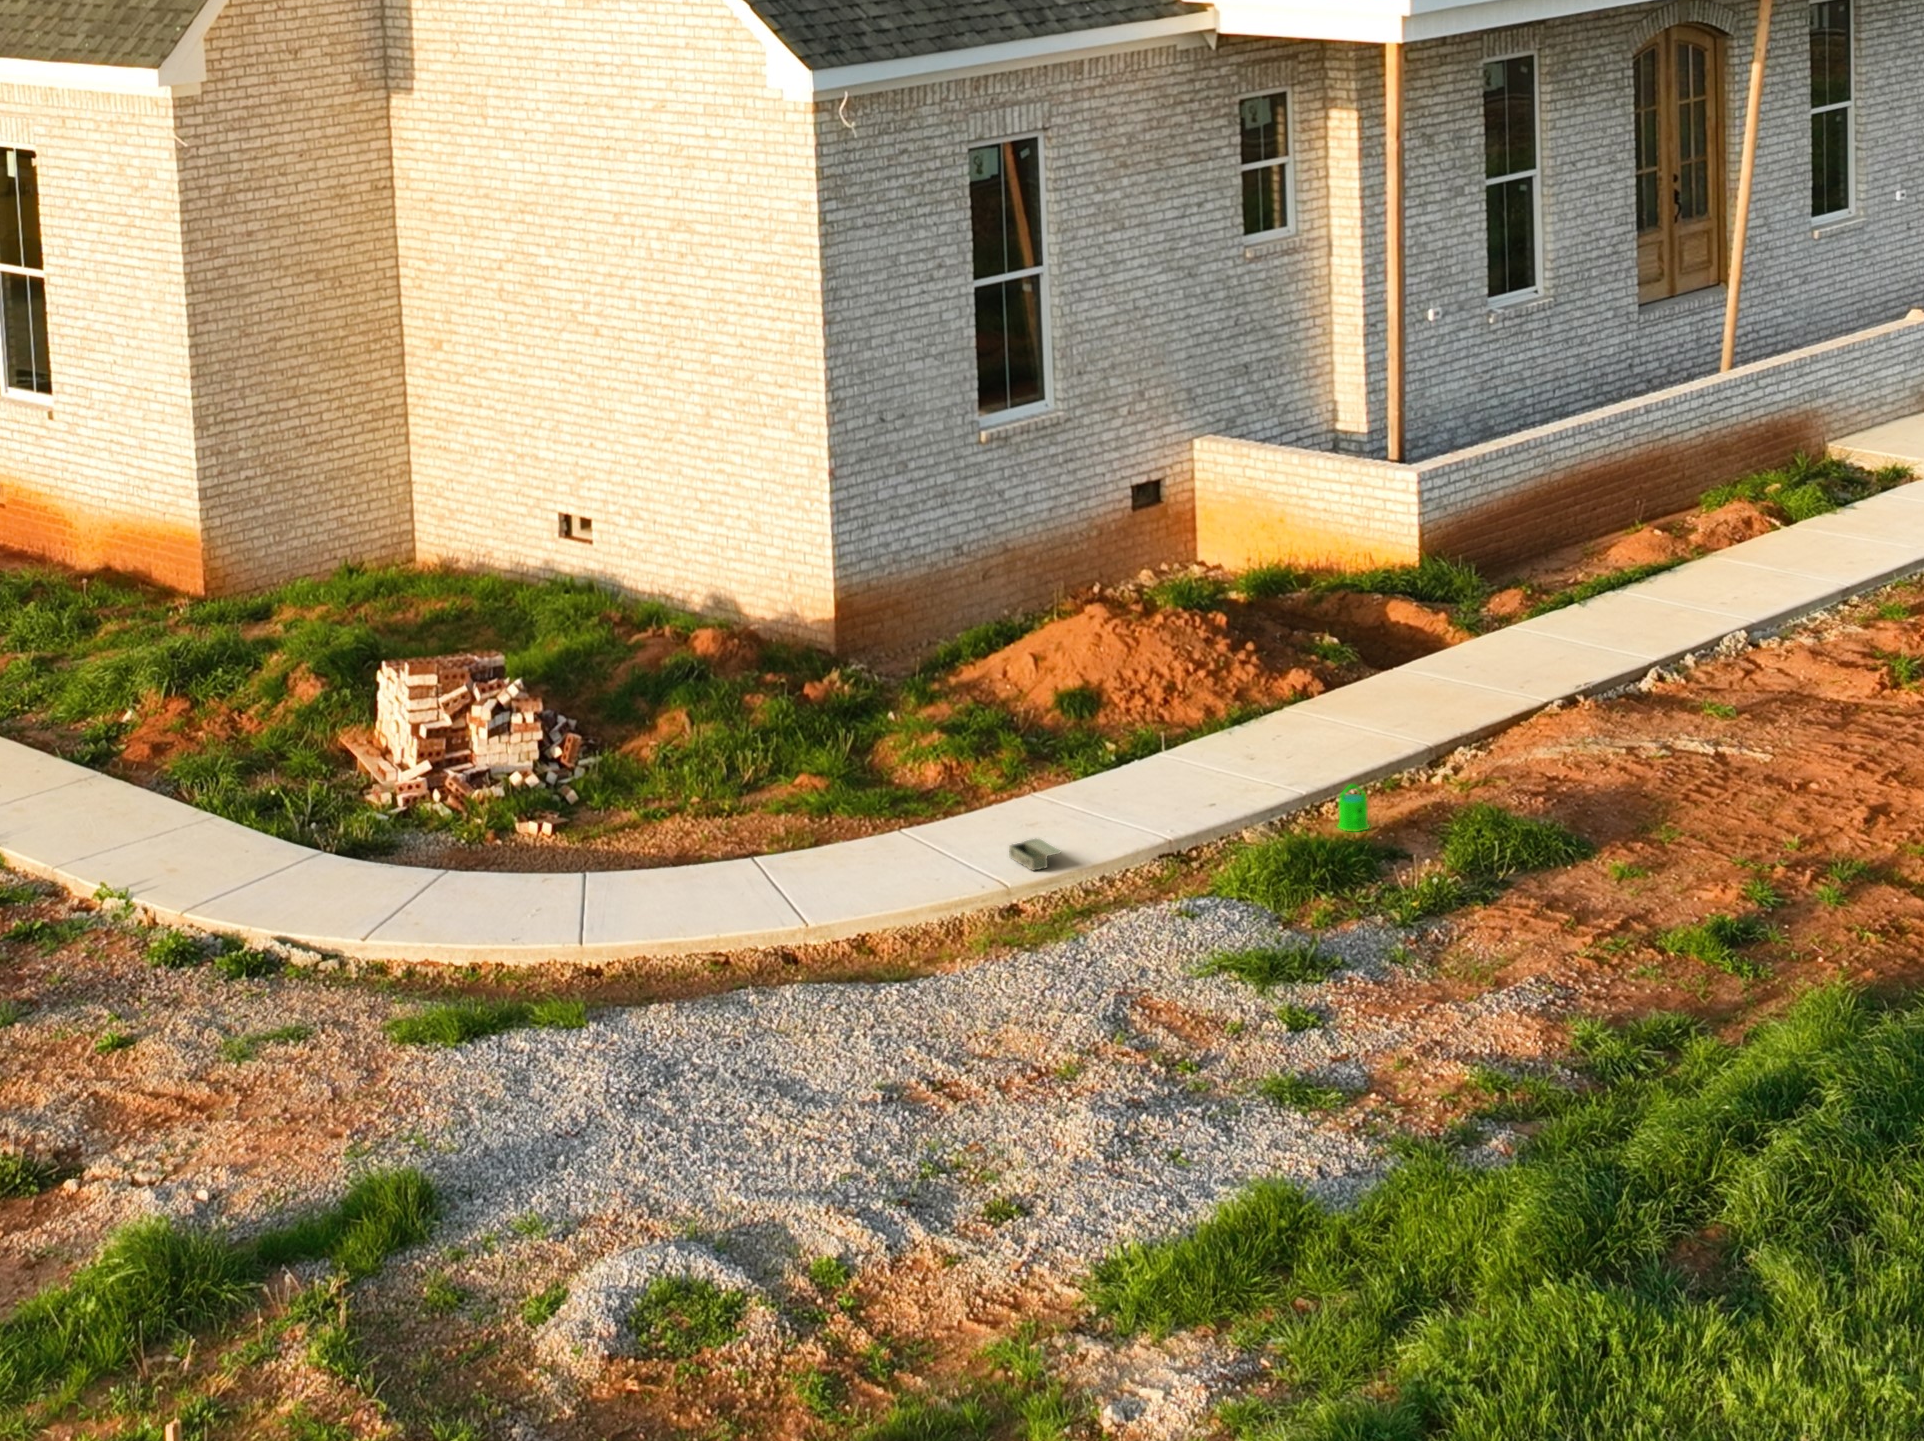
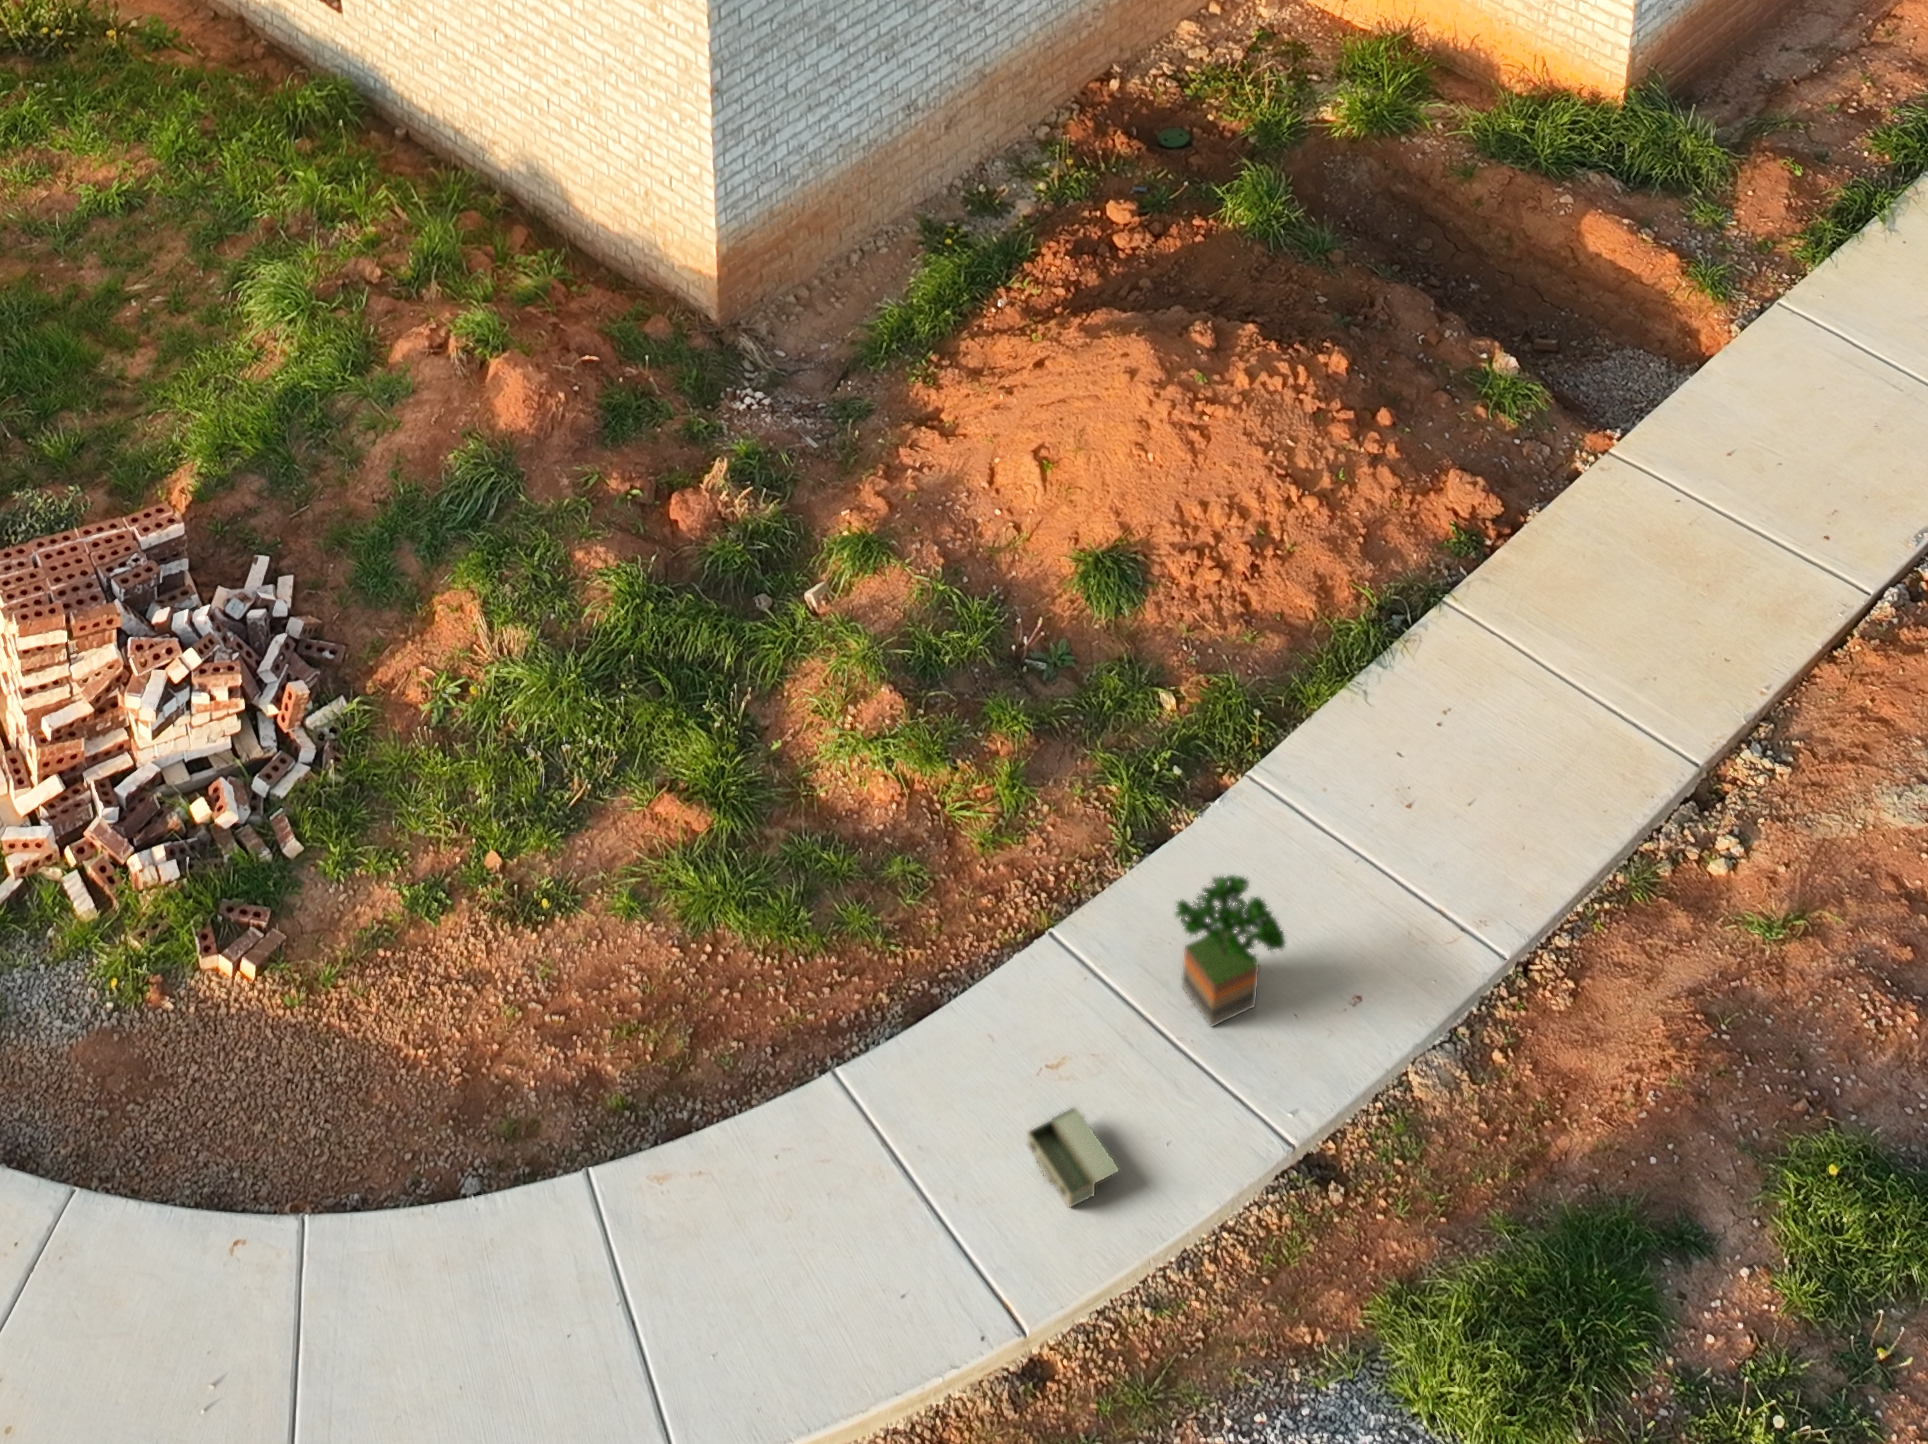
potted tree: none [1097,731,1163,826] -> present [1175,875,1285,1027]
watering can: present [1338,784,1370,832] -> none [1568,984,1630,1069]

